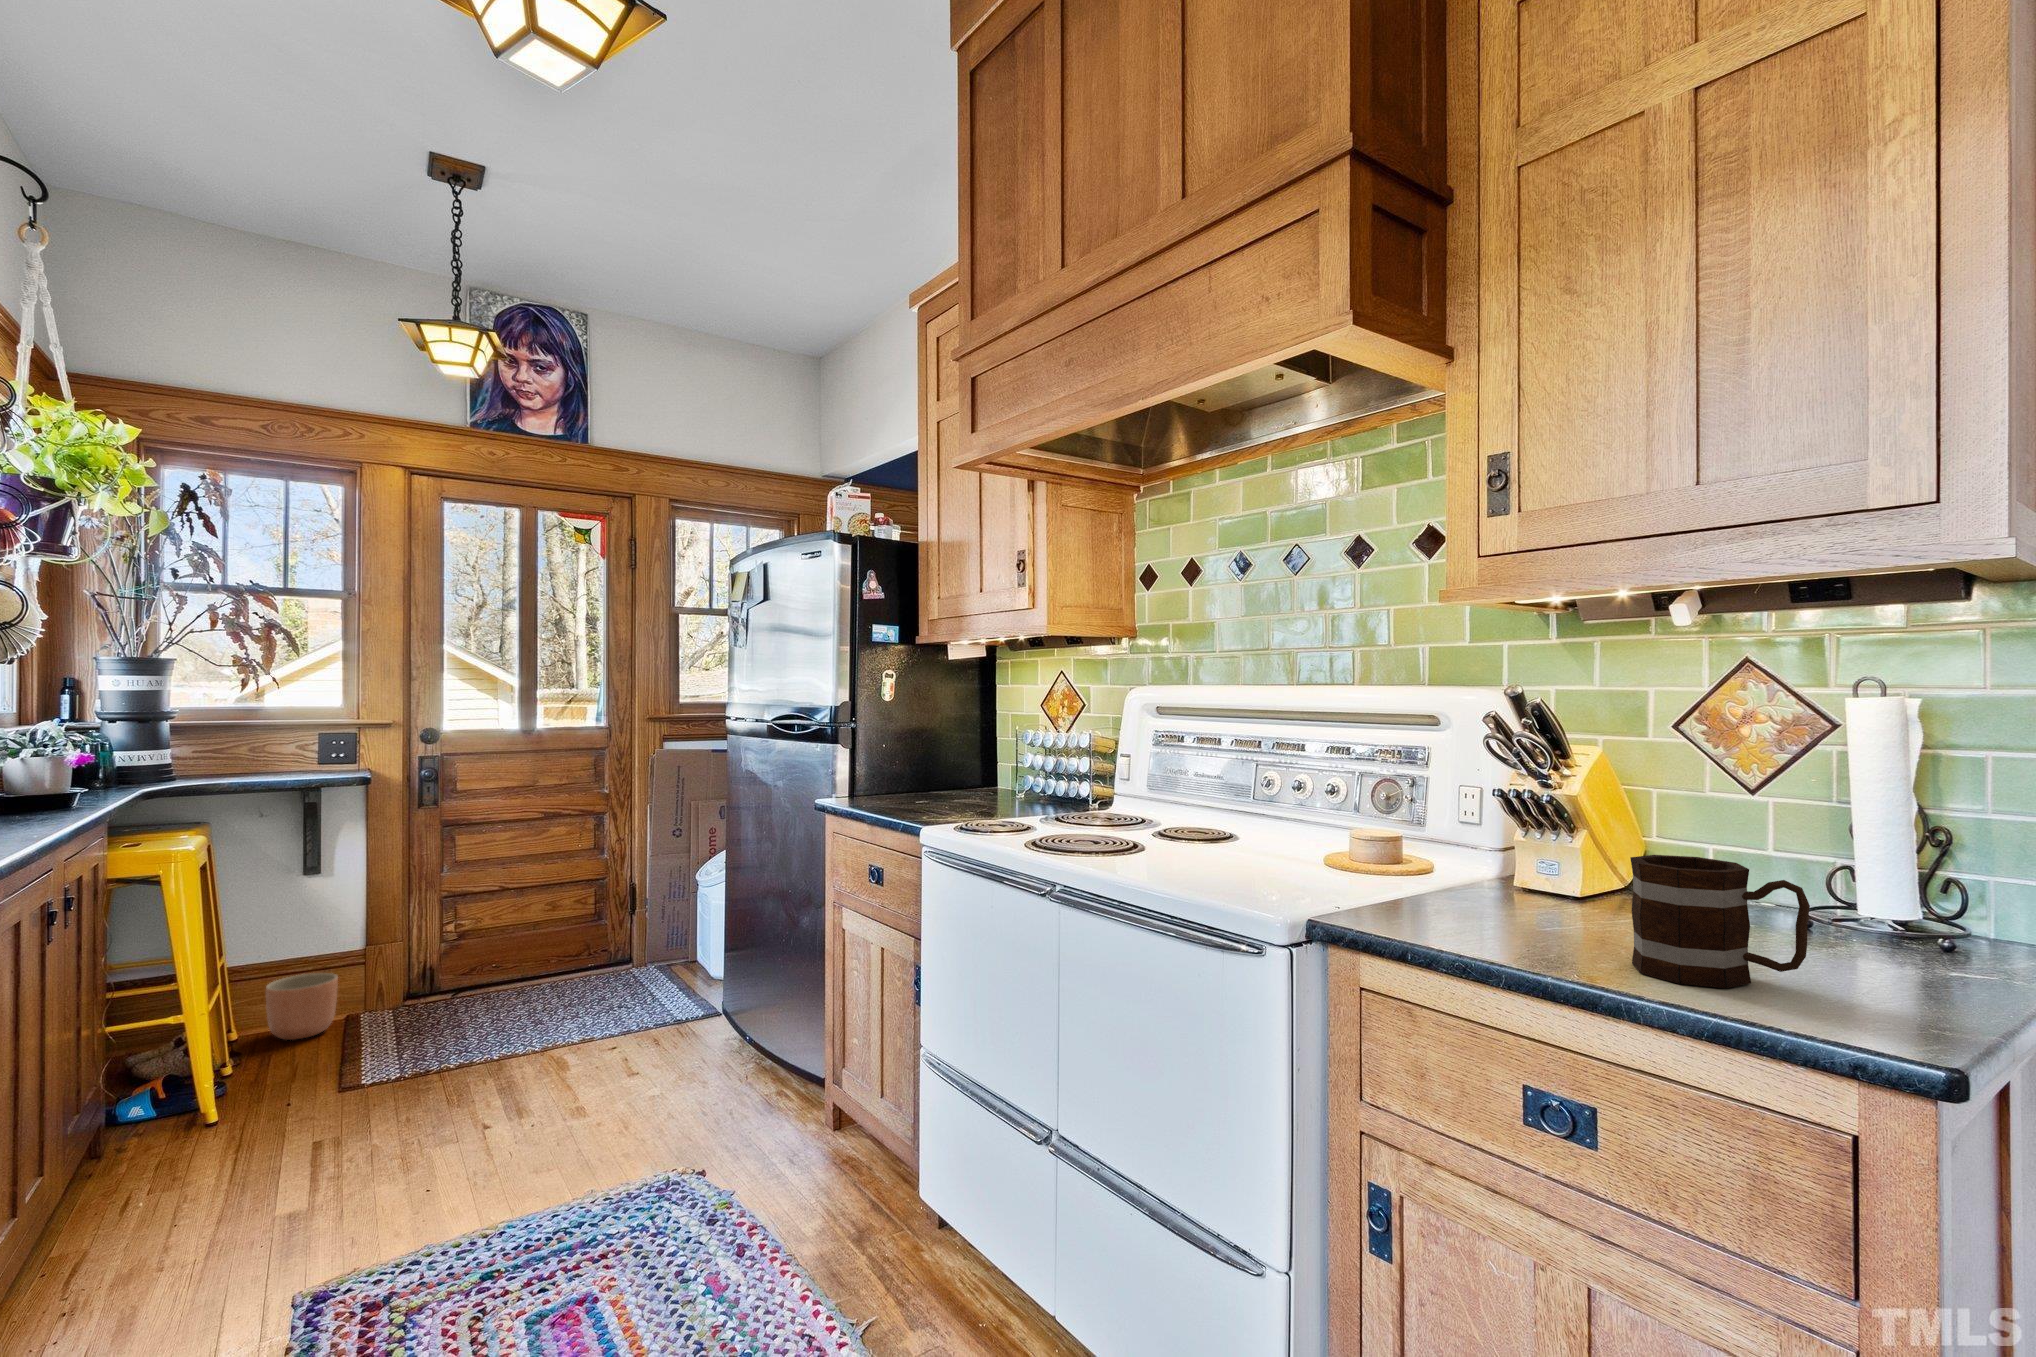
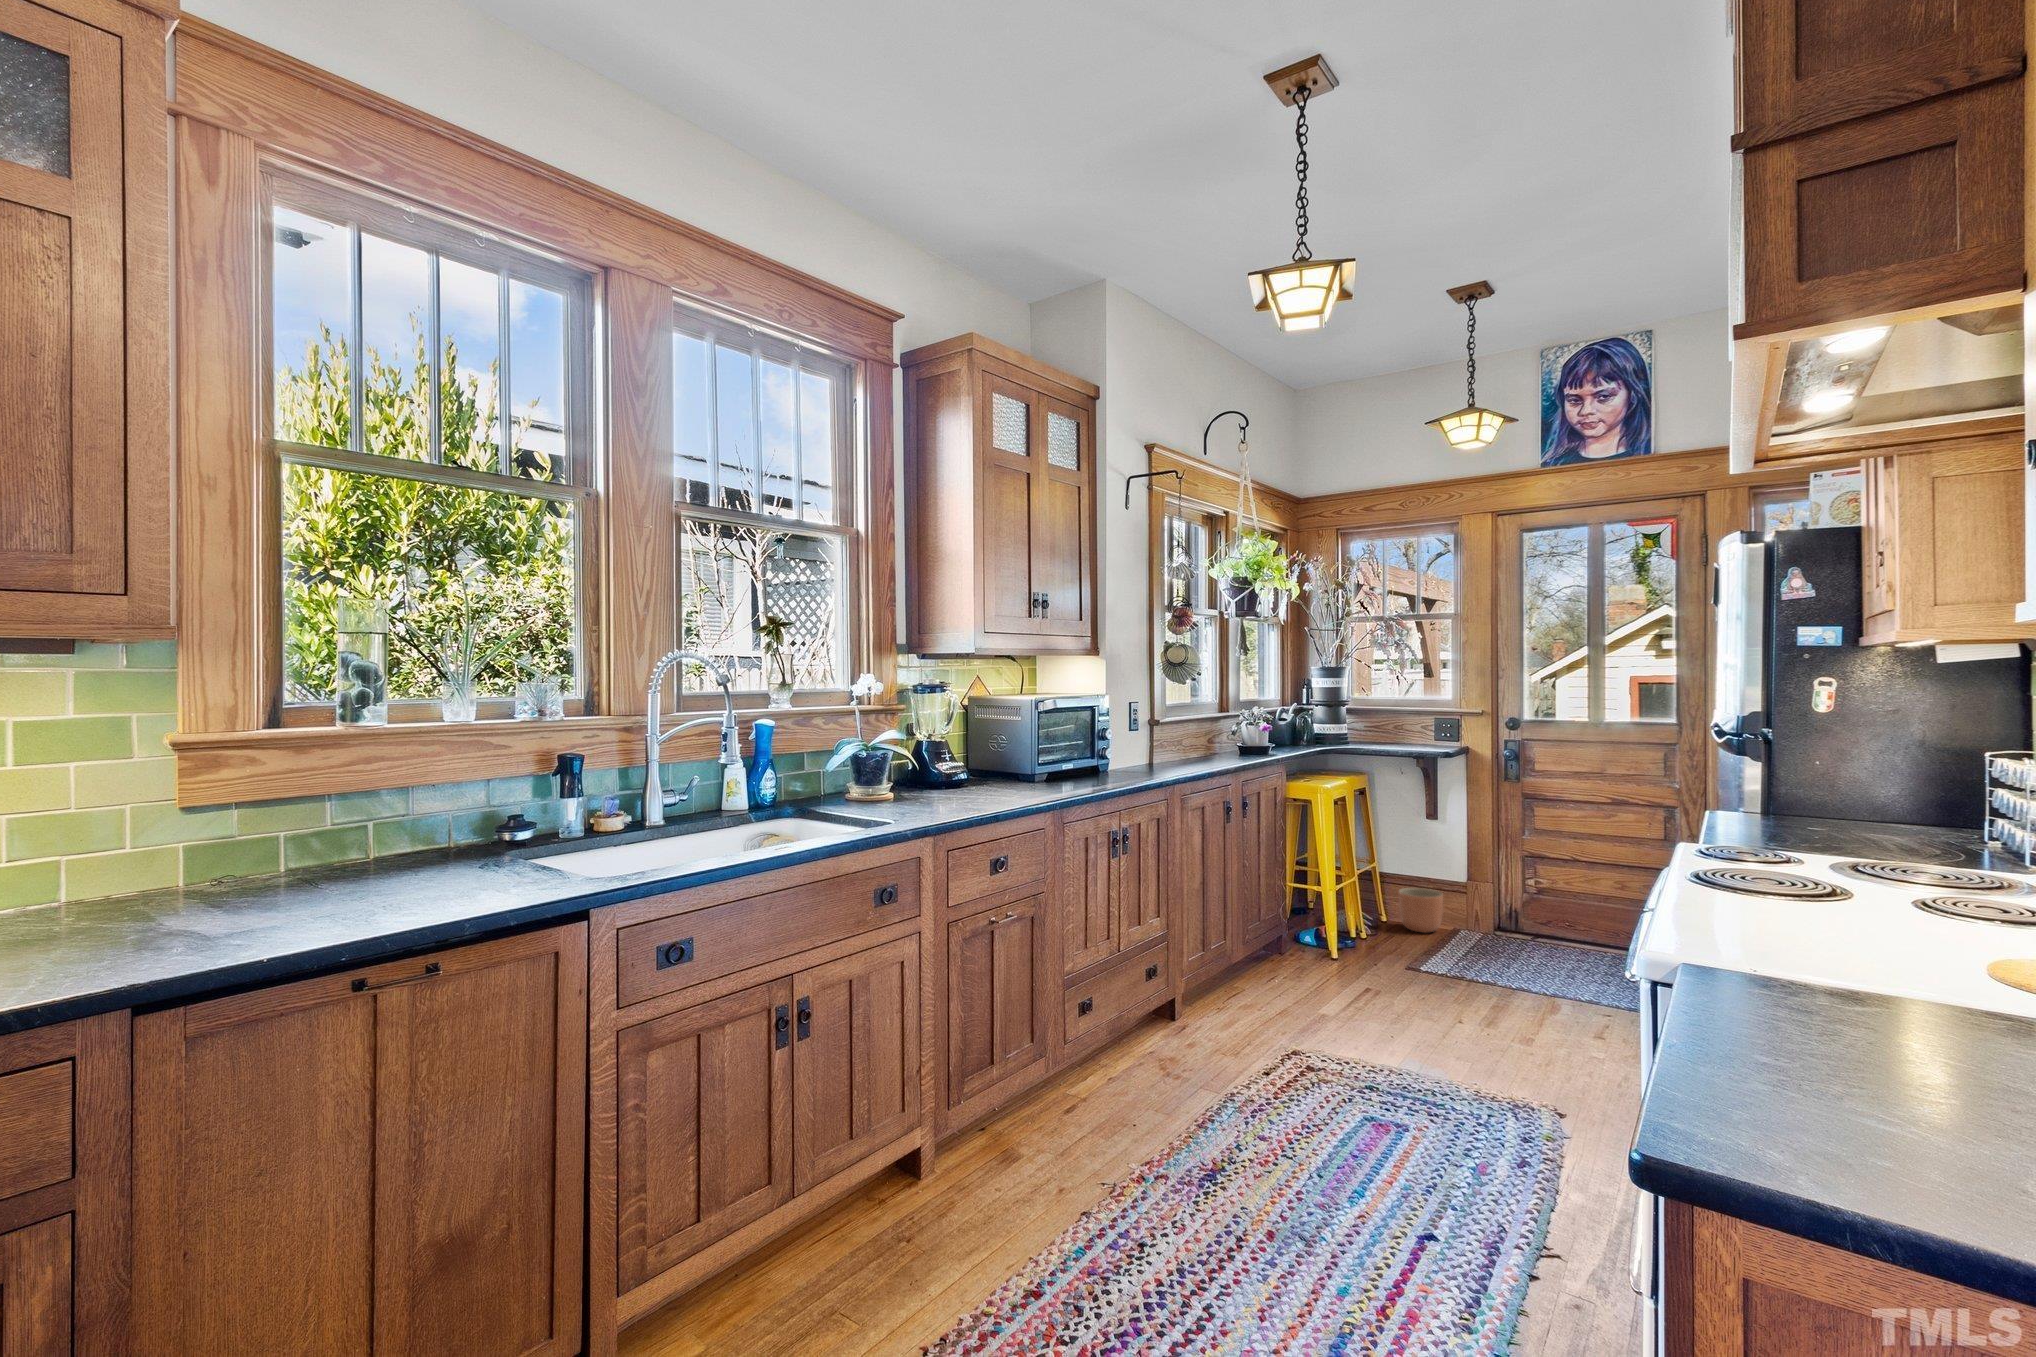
mug: present [1630,855,1810,988] -> none [1727,947,1880,1122]

